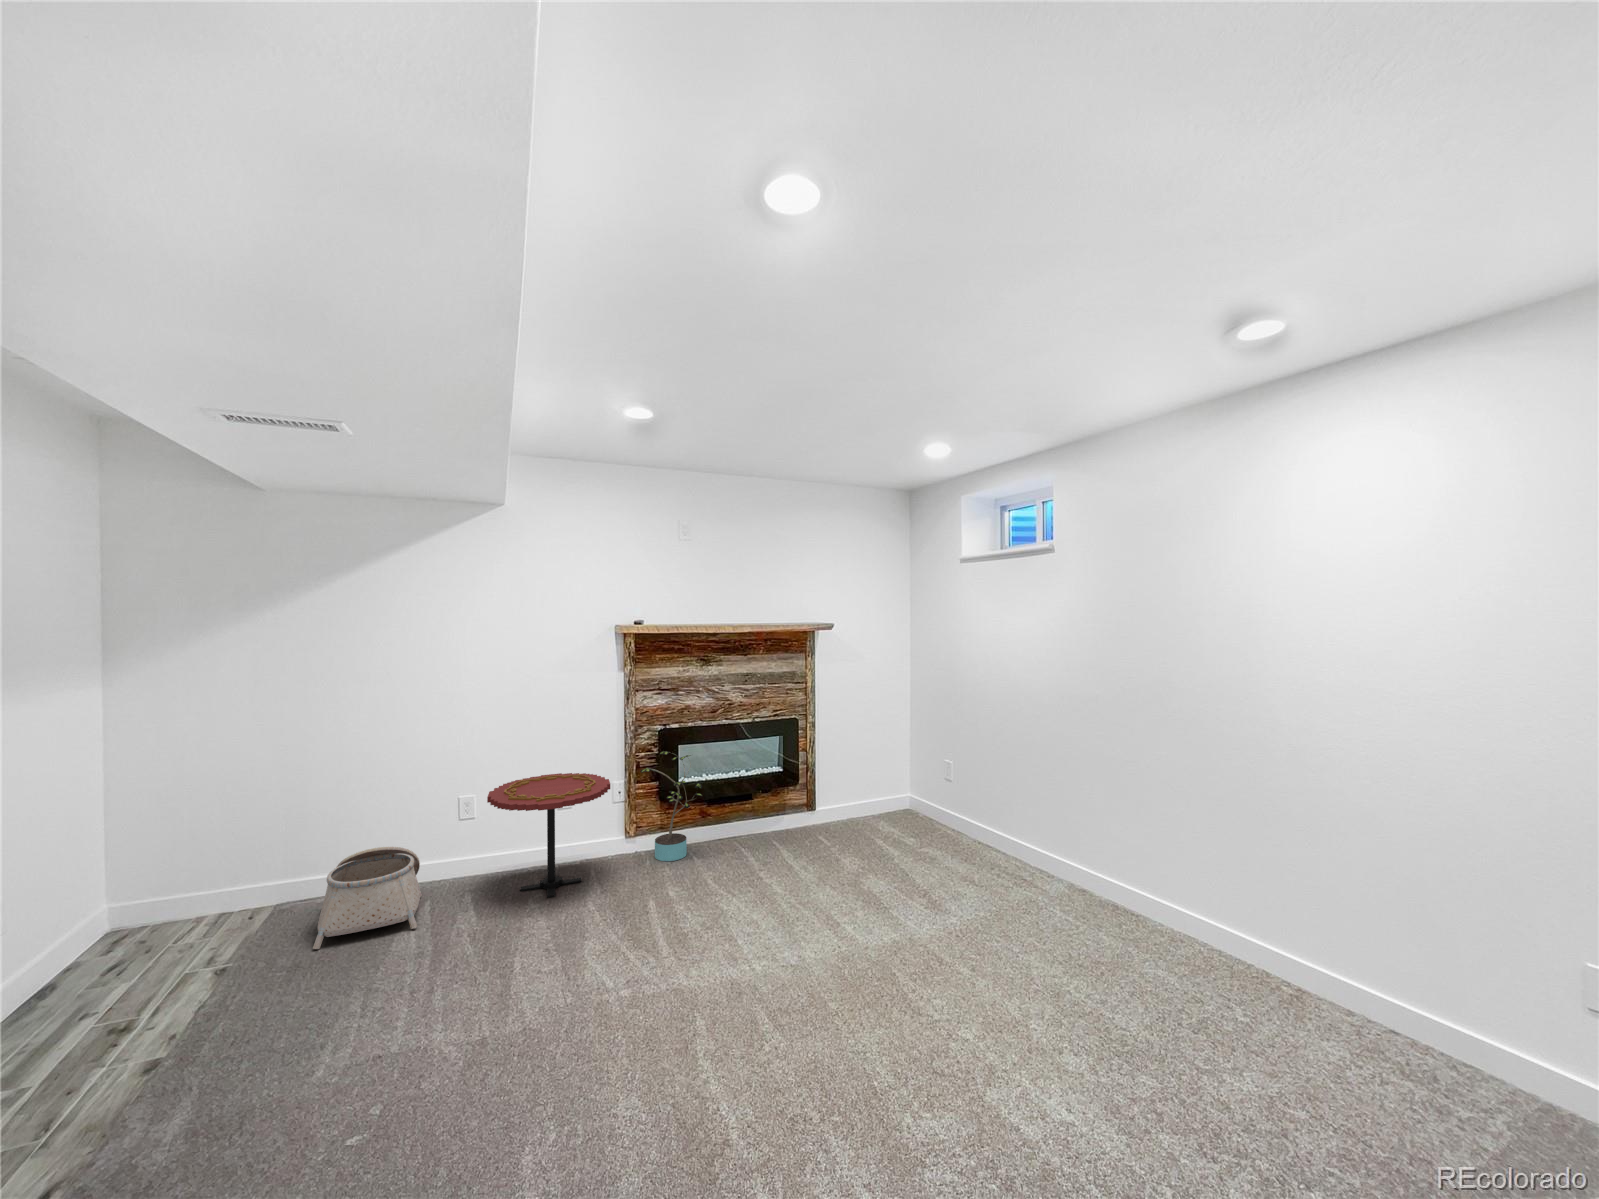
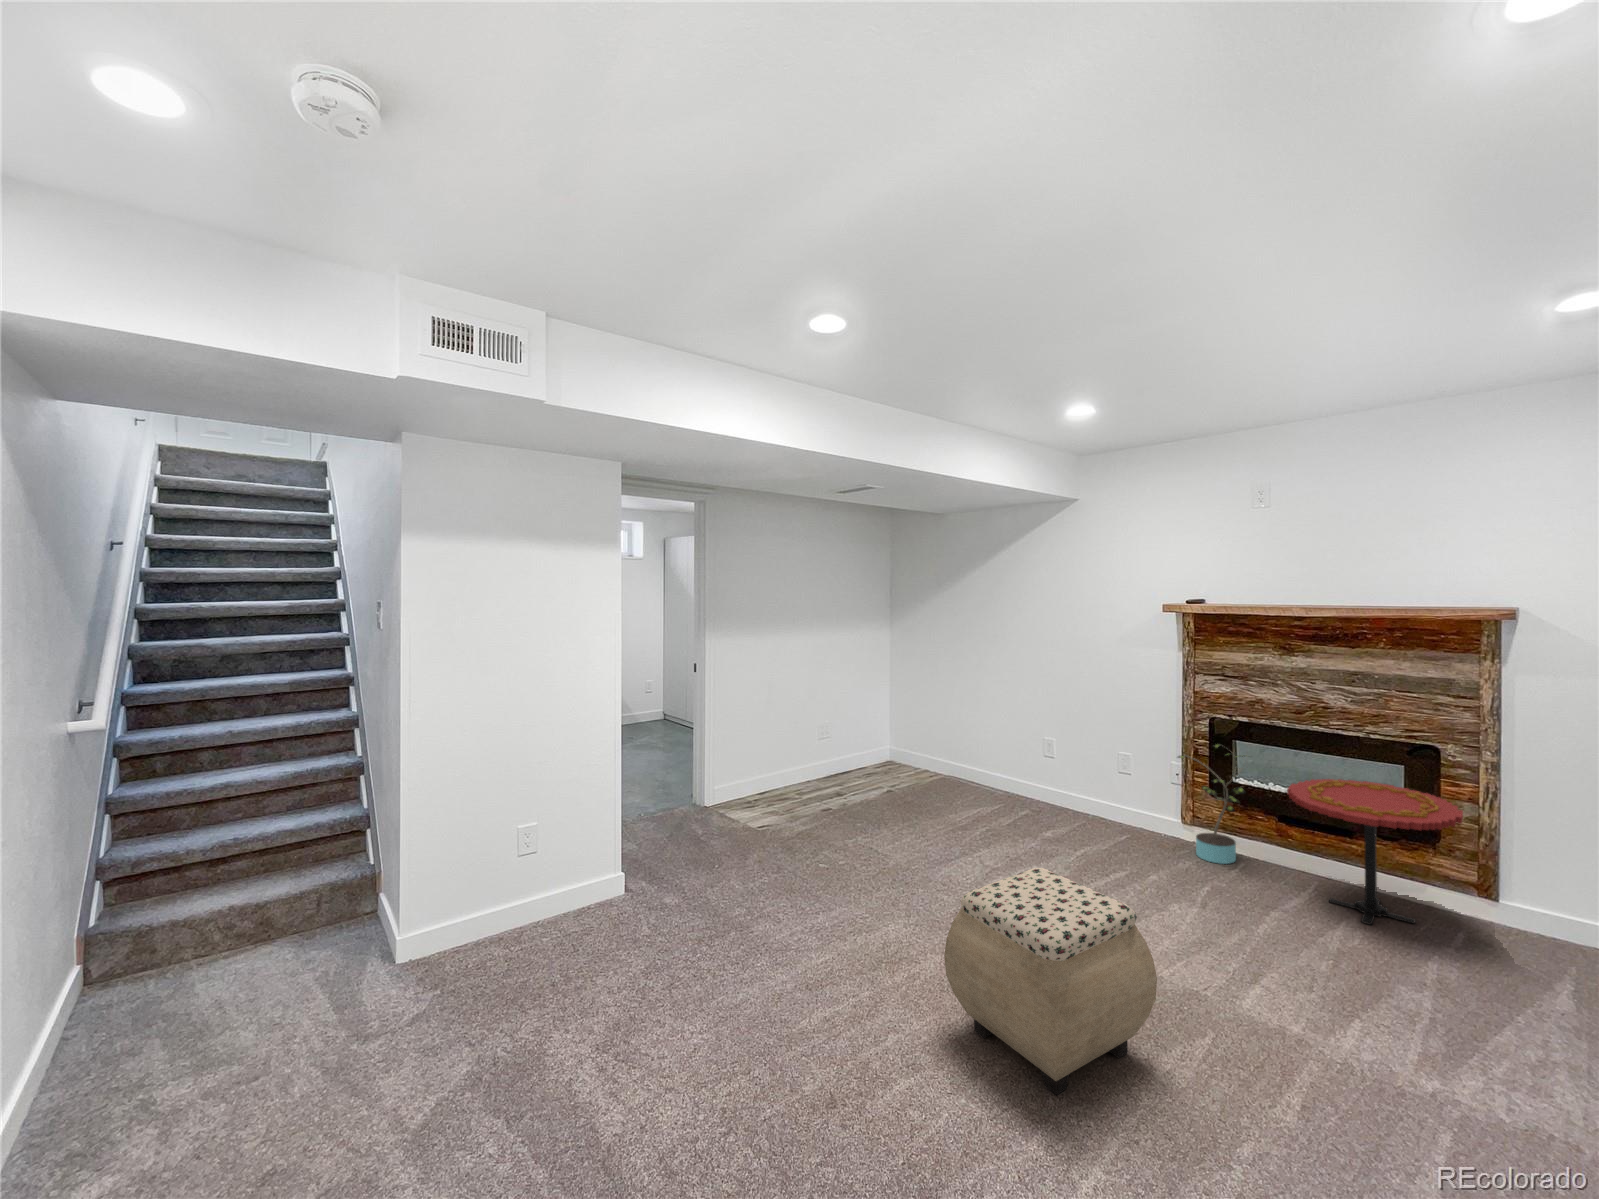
side table: present [487,773,610,897] -> present [1287,779,1463,925]
basket: present [313,847,422,949] -> none [930,755,1012,815]
ottoman: none [770,879,964,1119] -> present [944,868,1157,1095]

